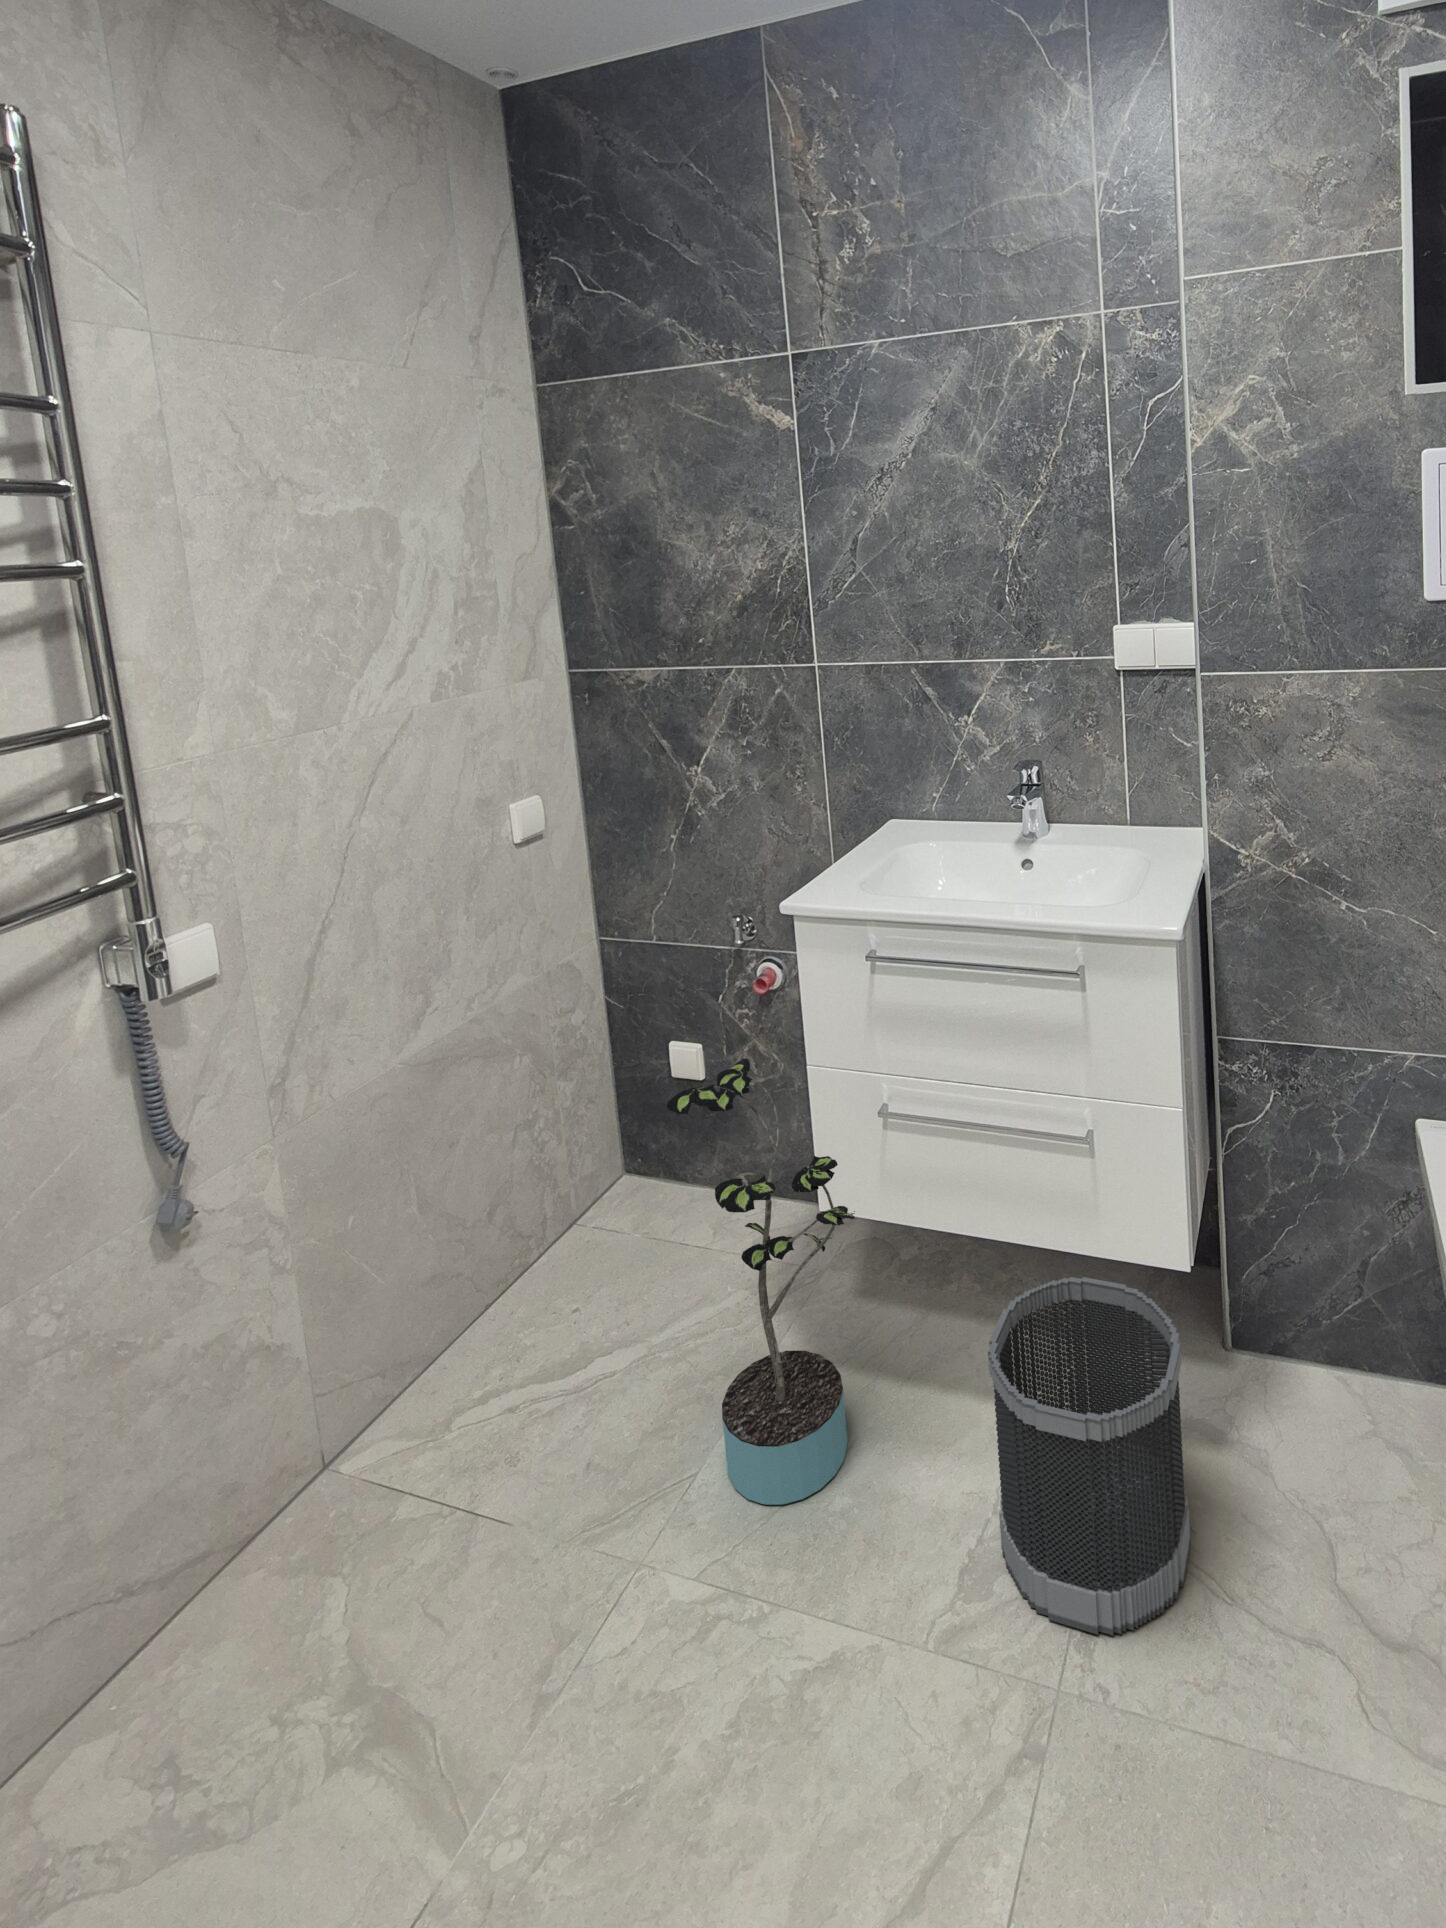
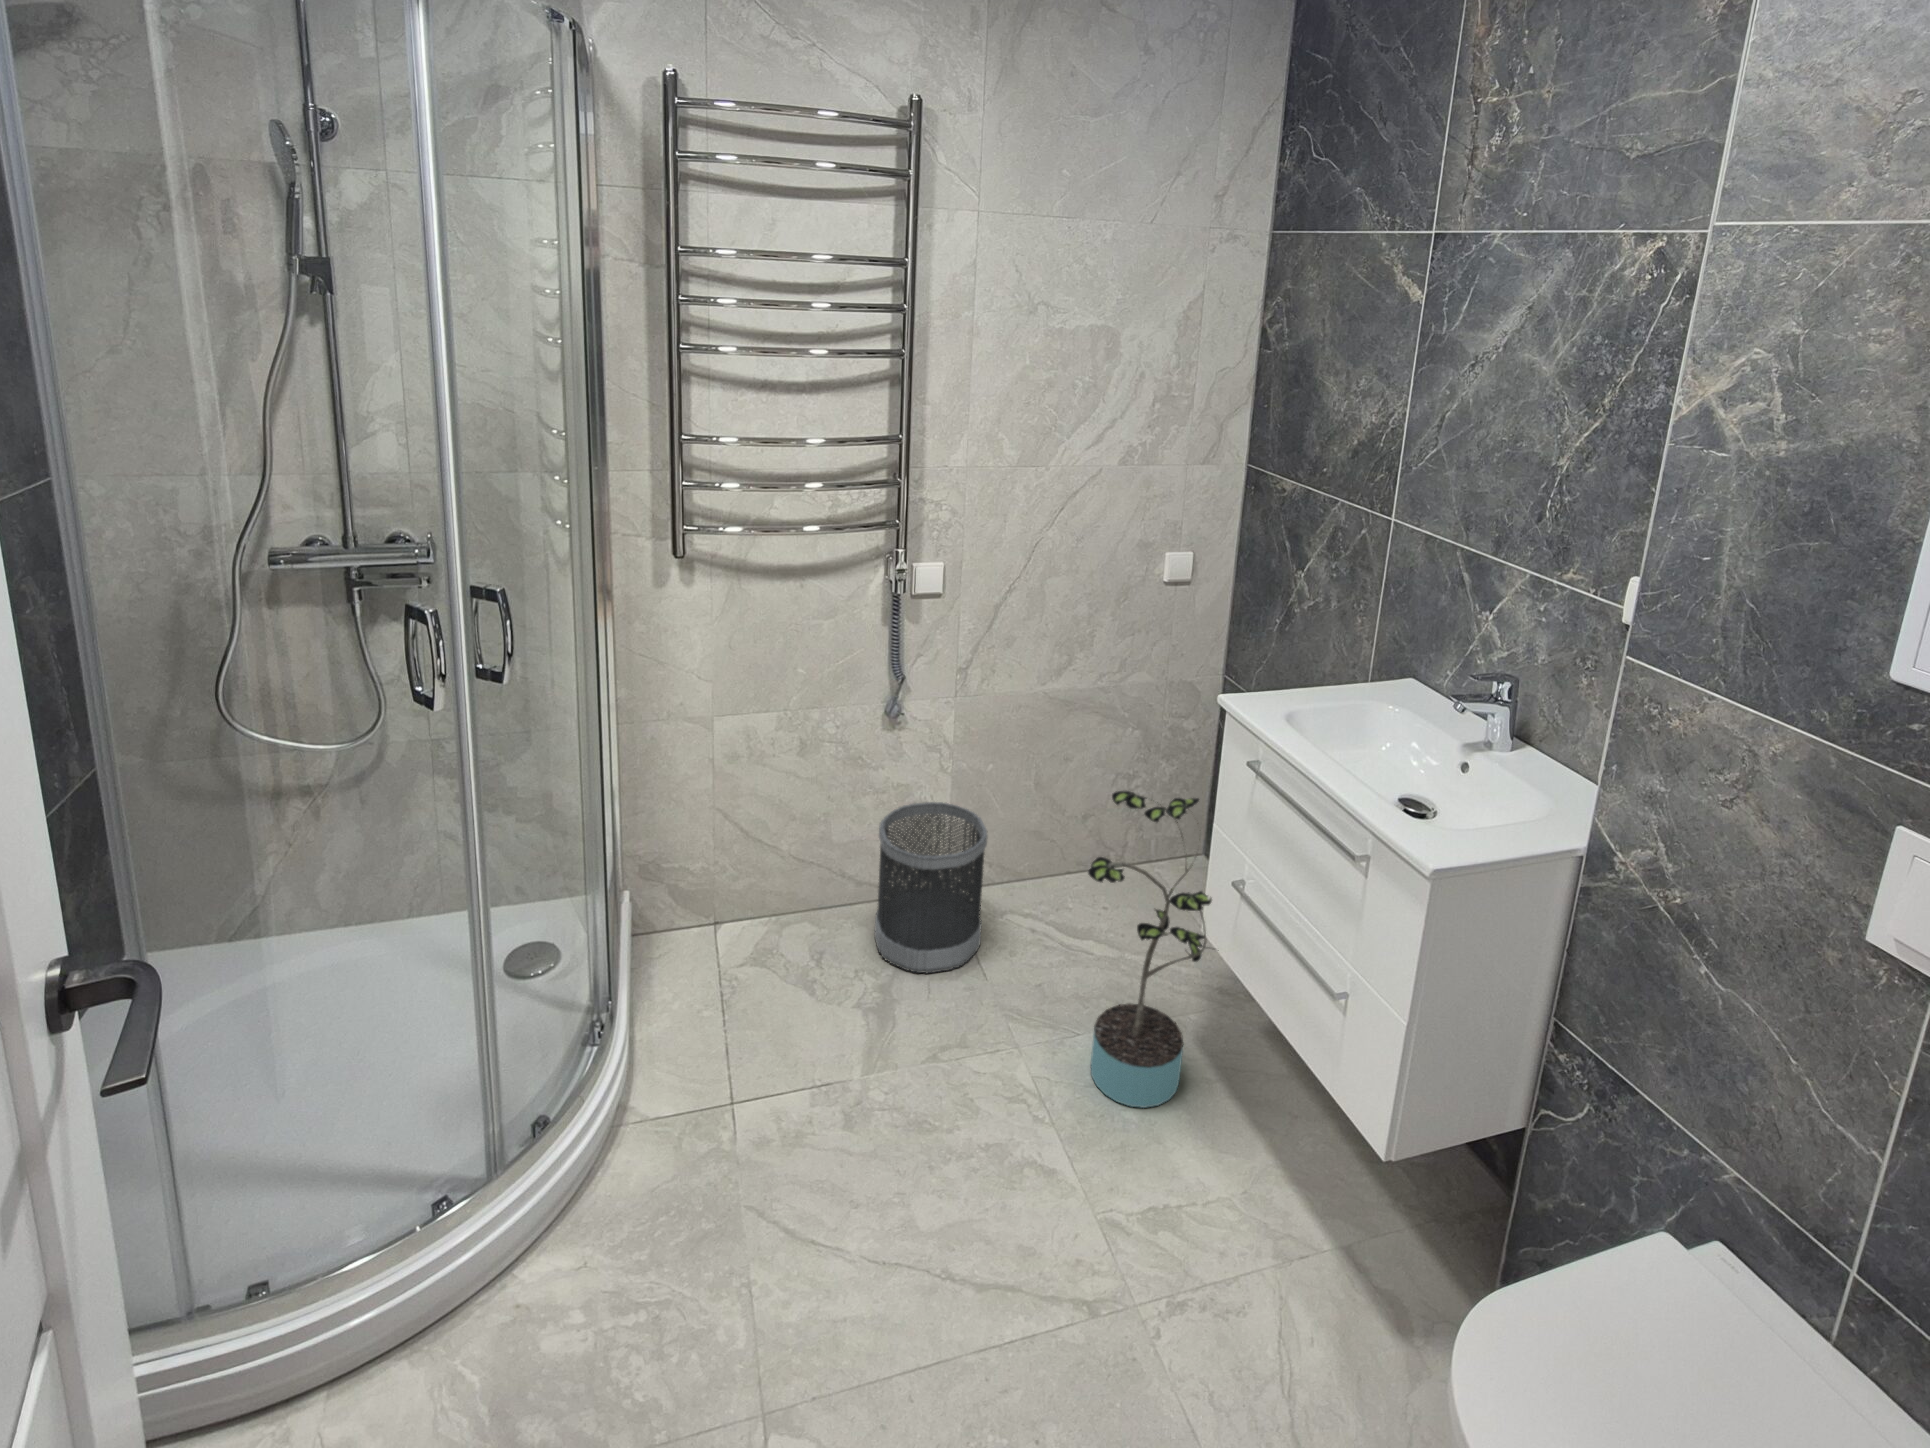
wastebasket: present [988,1277,1190,1635] -> present [874,802,988,973]

